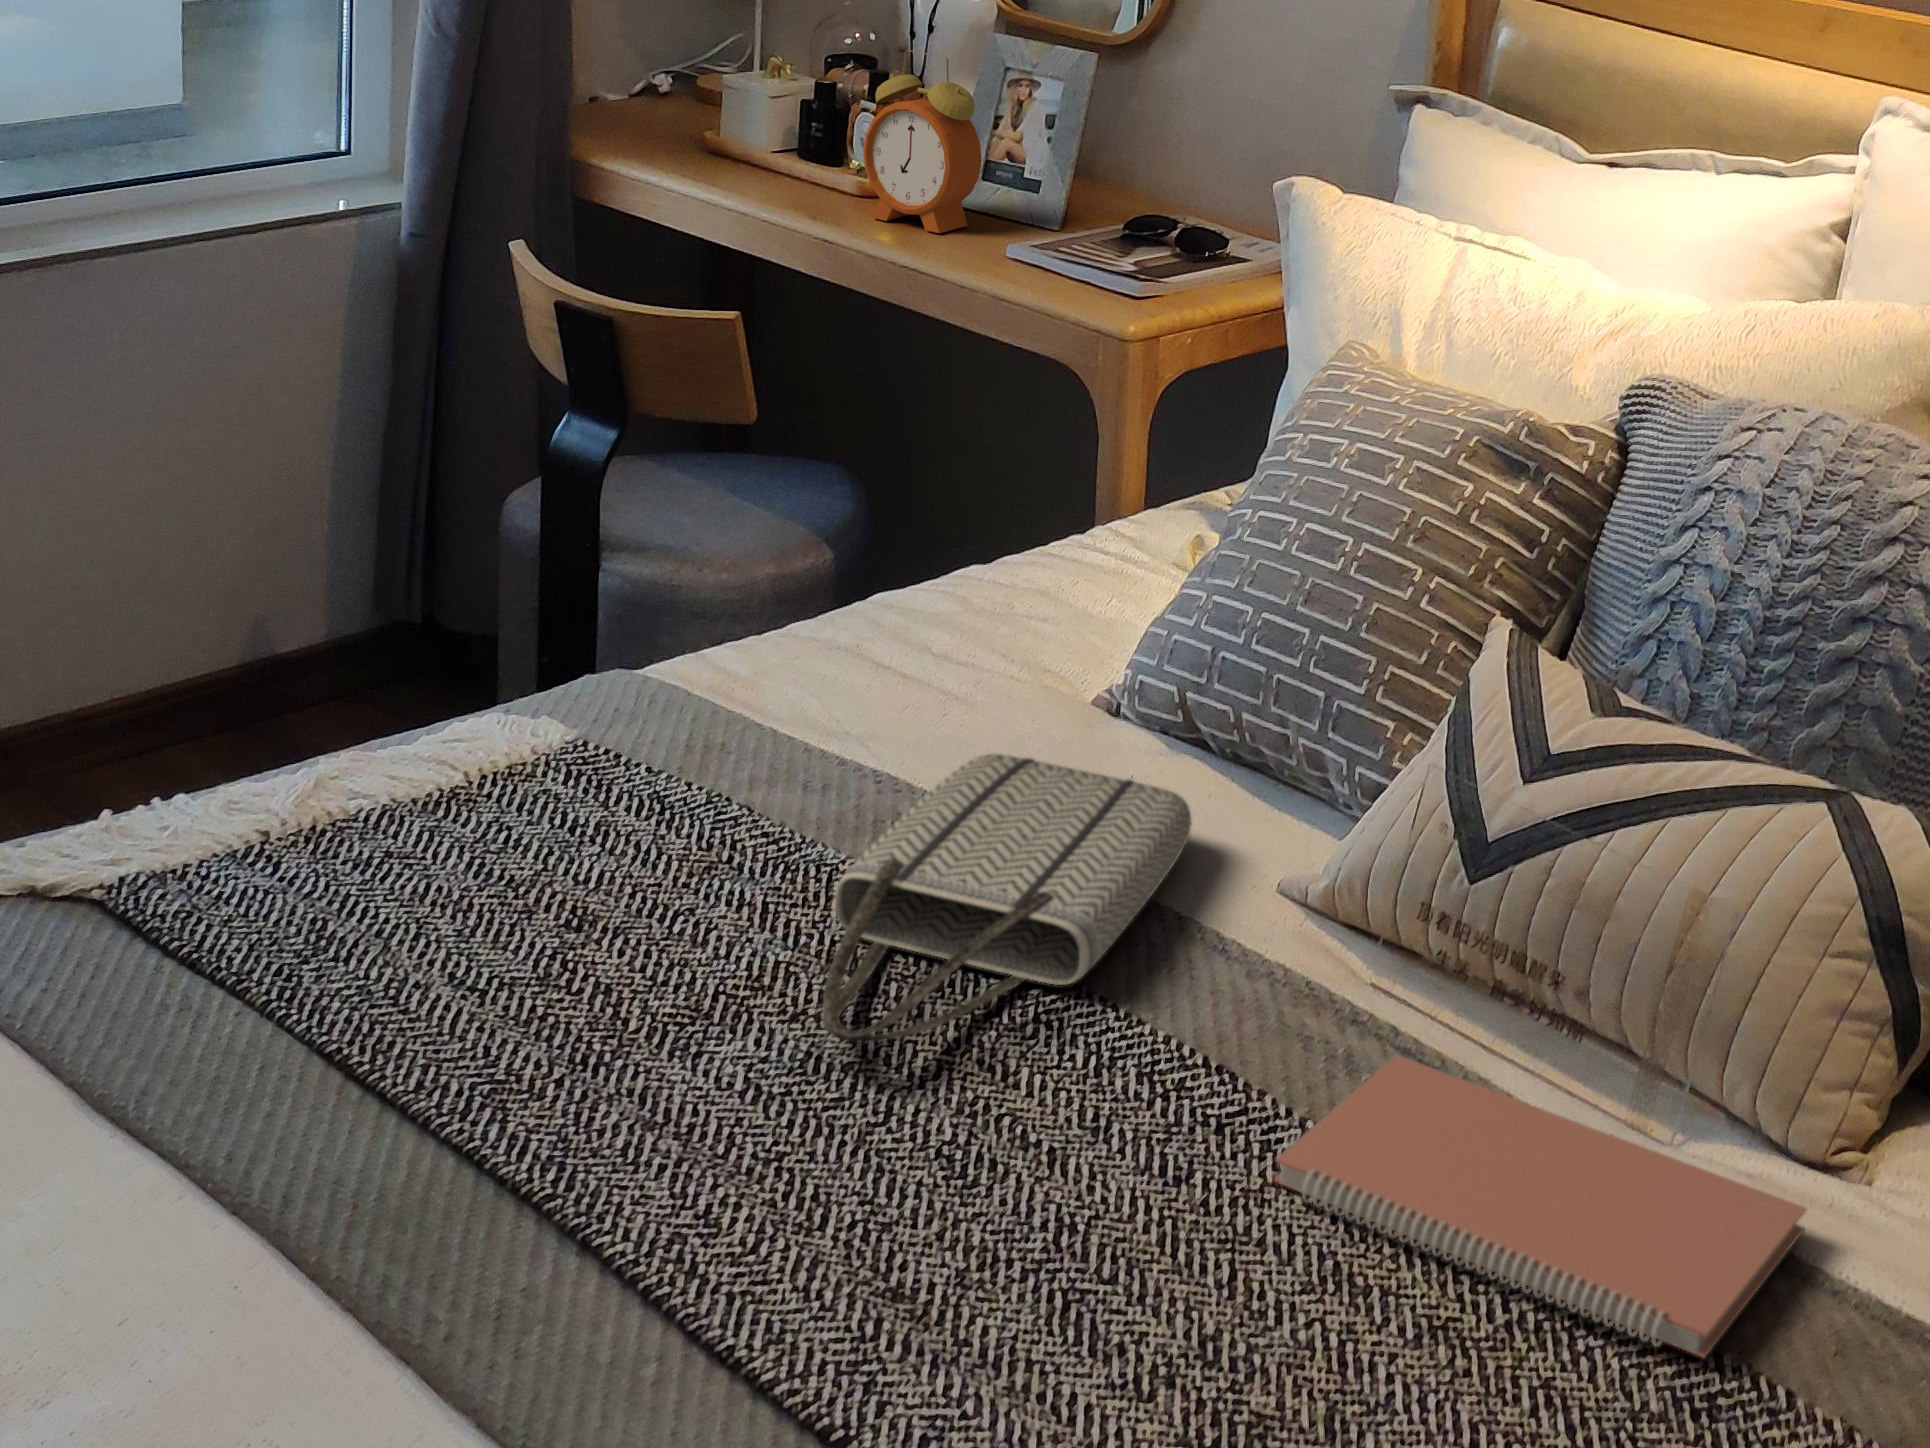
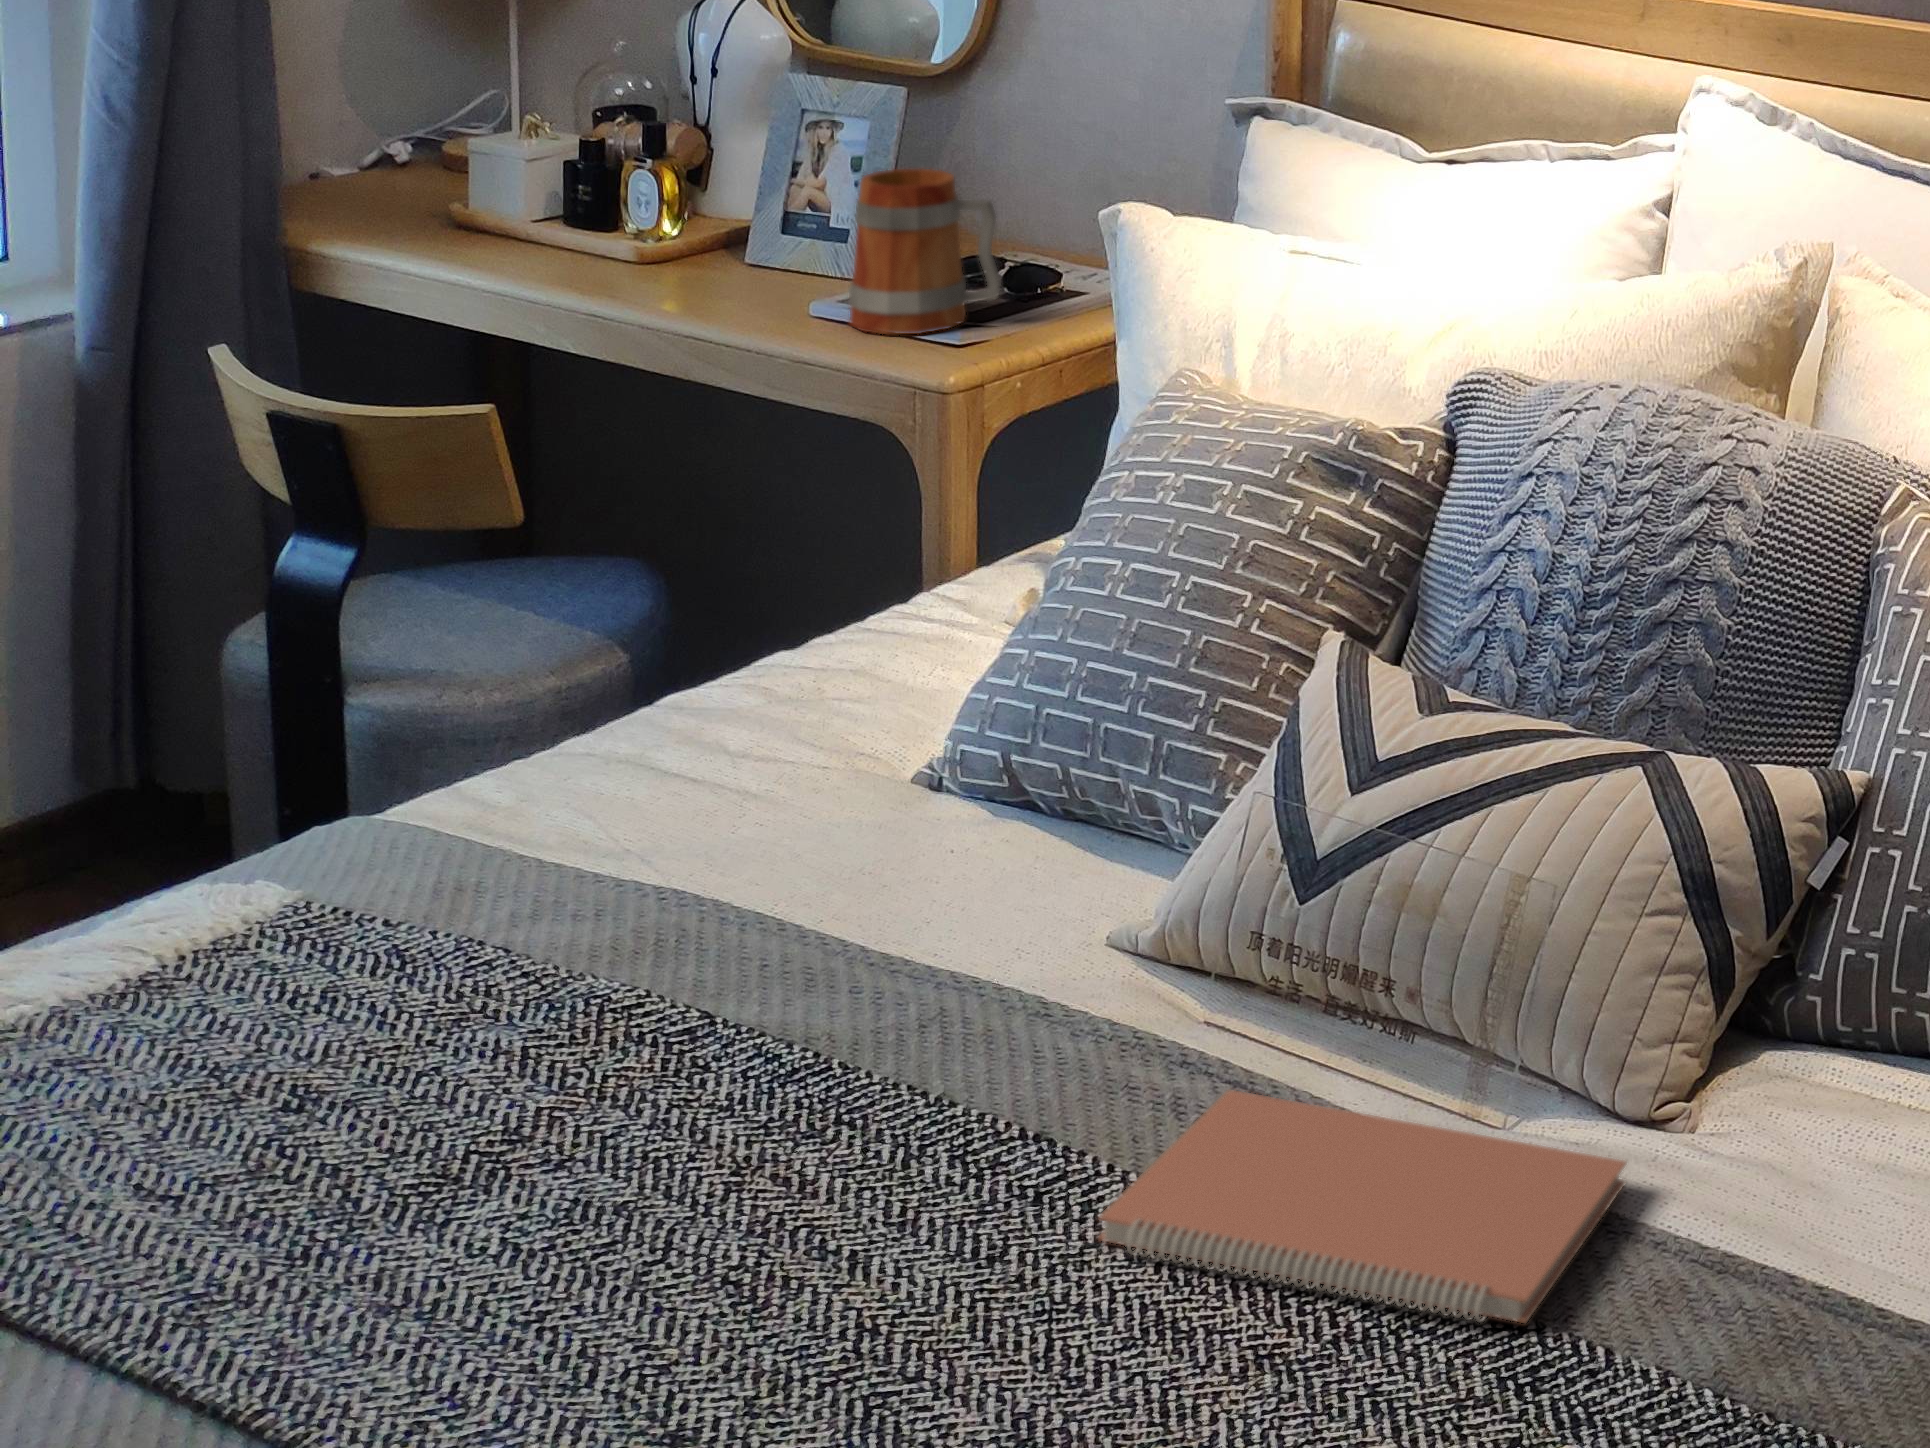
alarm clock: present [863,50,982,233] -> none [636,98,777,296]
mug: none [1041,128,1178,283] -> present [849,169,1001,334]
tote bag: present [822,754,1191,1043] -> none [590,851,1014,1184]

